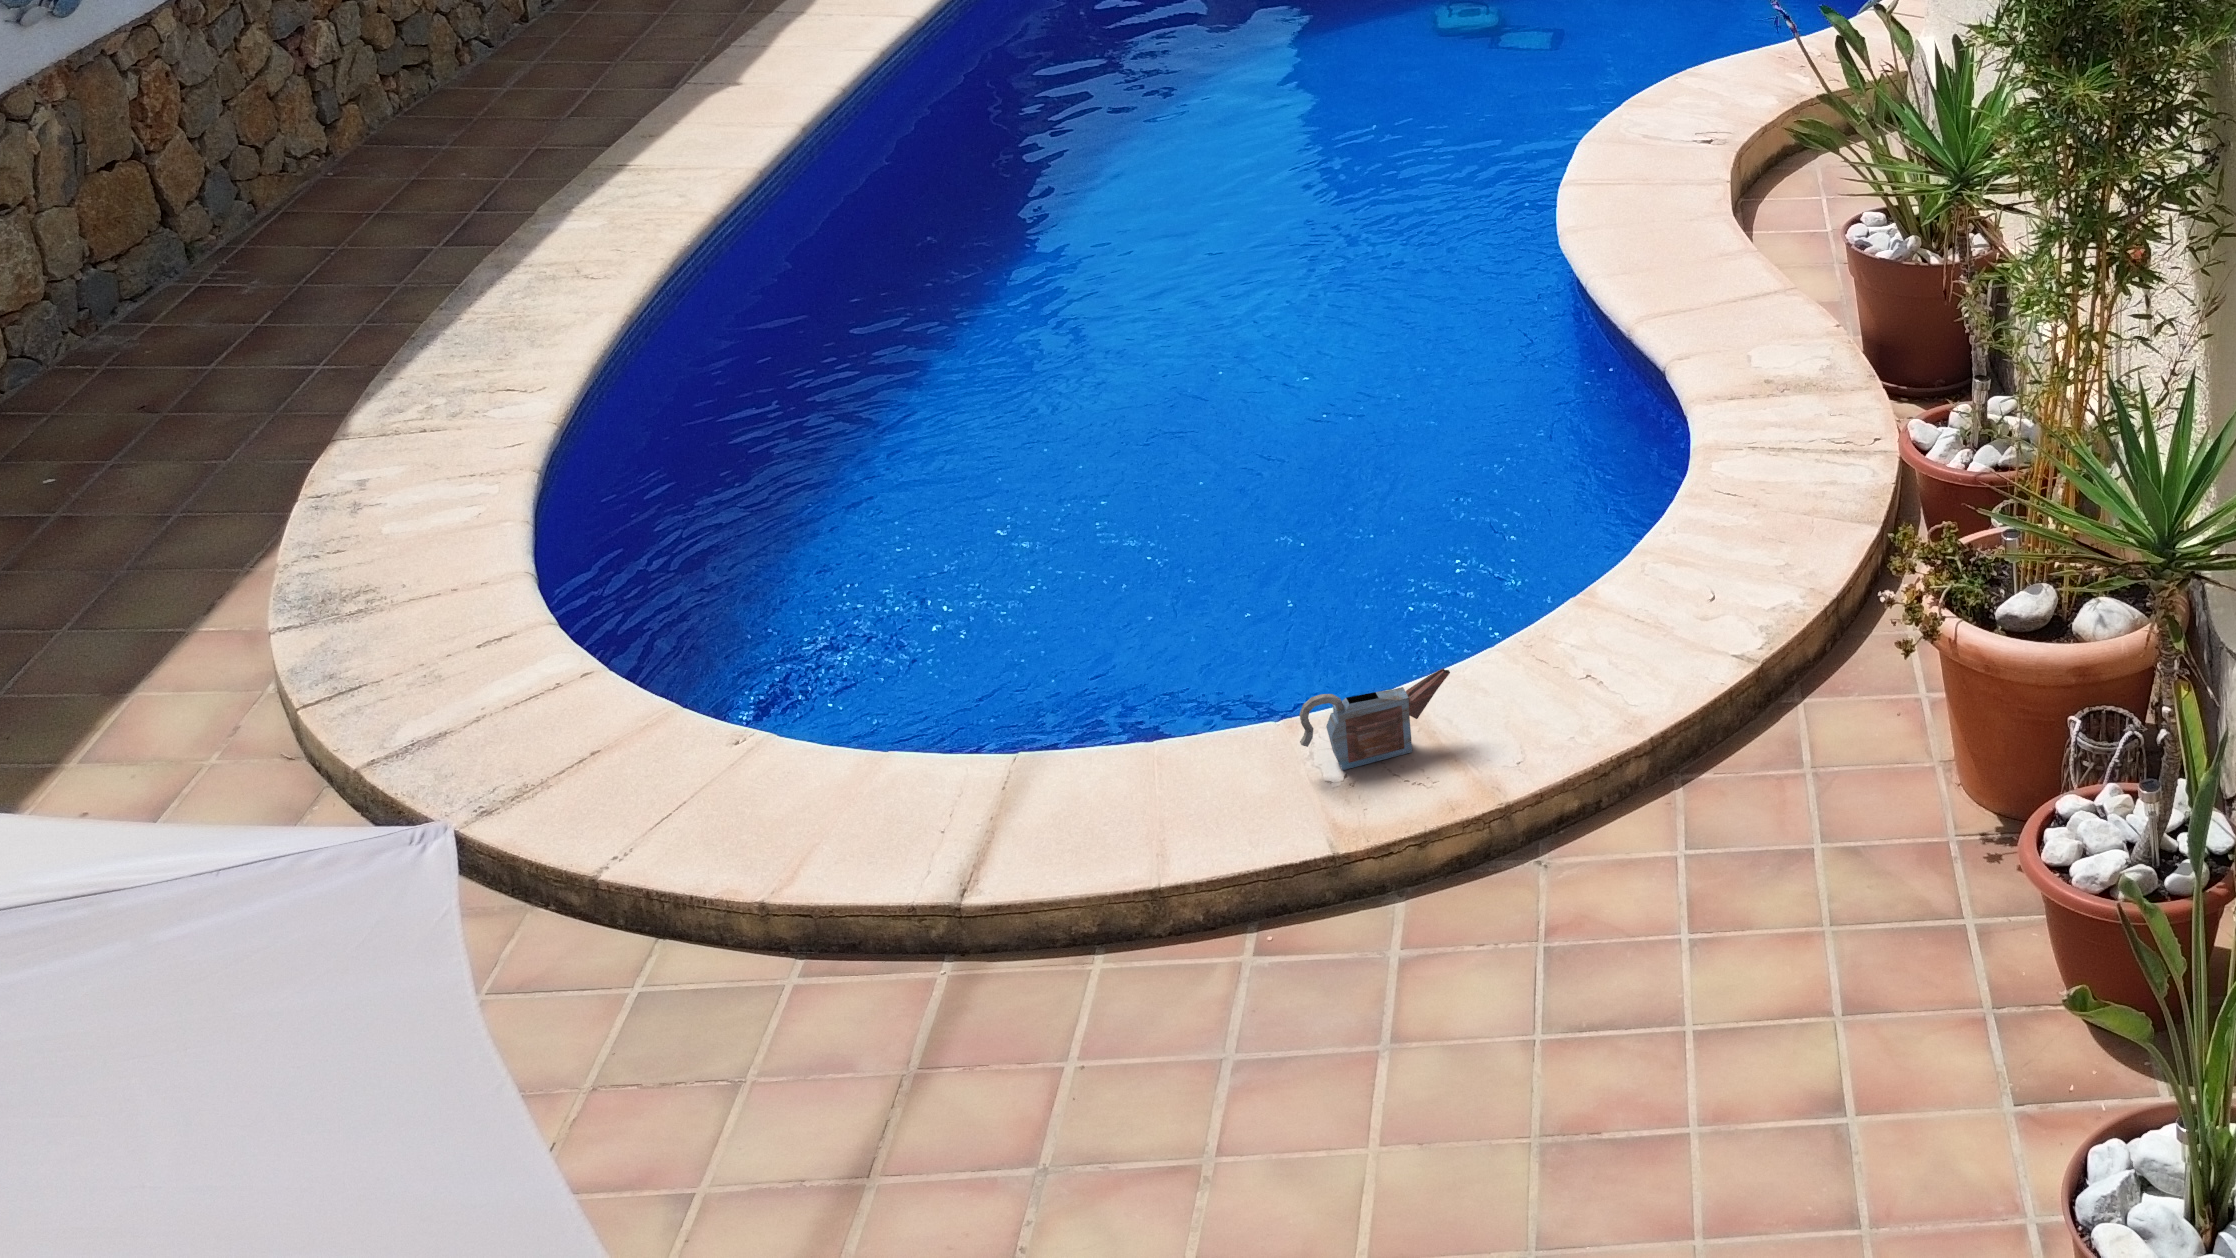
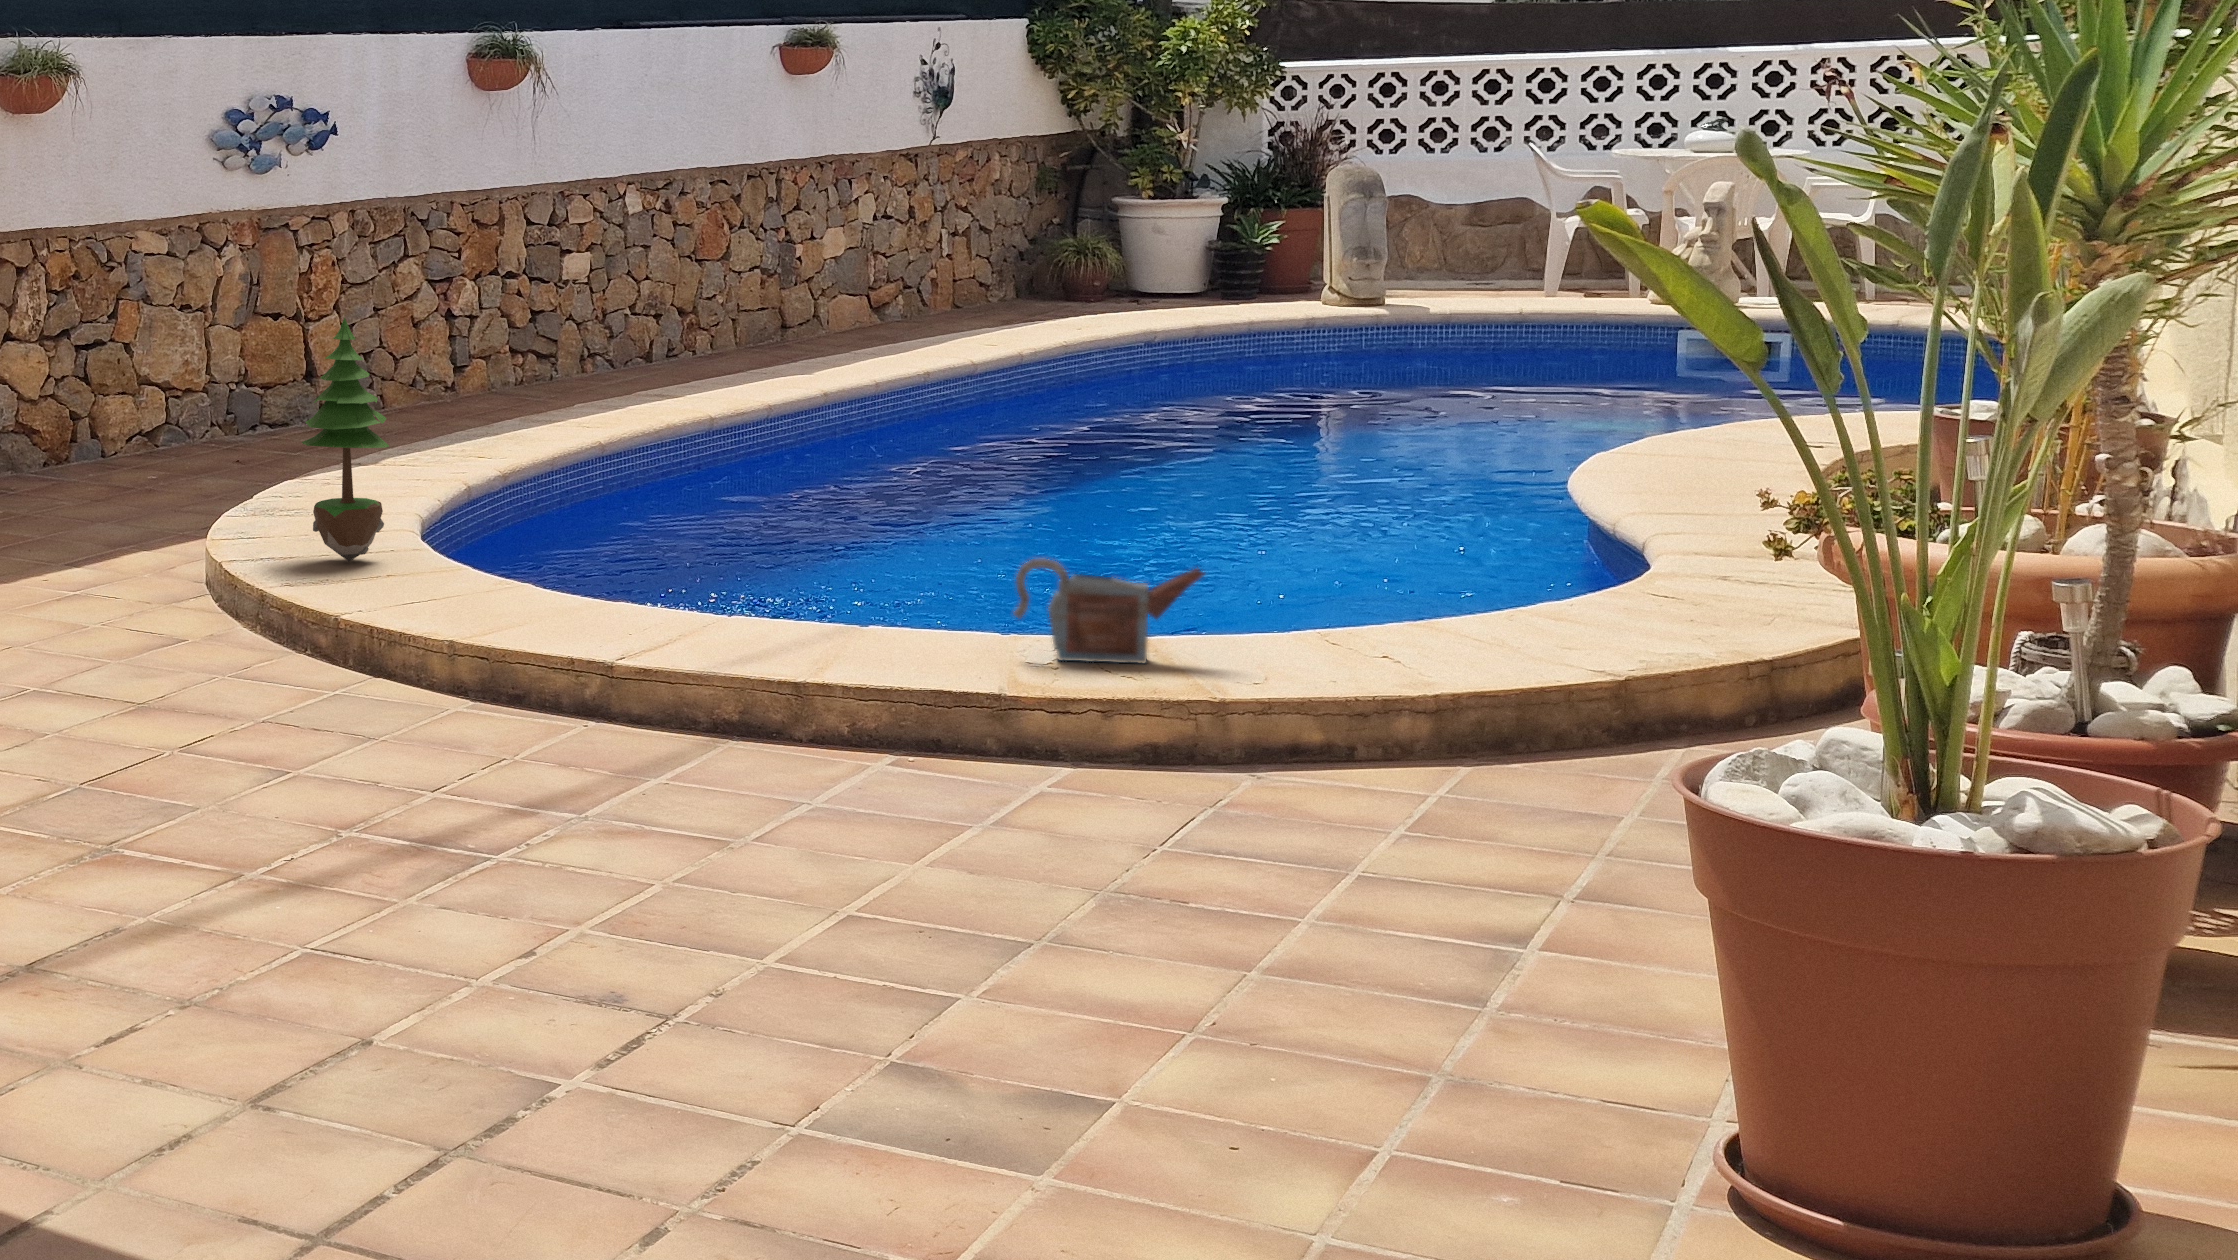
potted tree: none [457,513,569,742] -> present [302,318,389,561]

